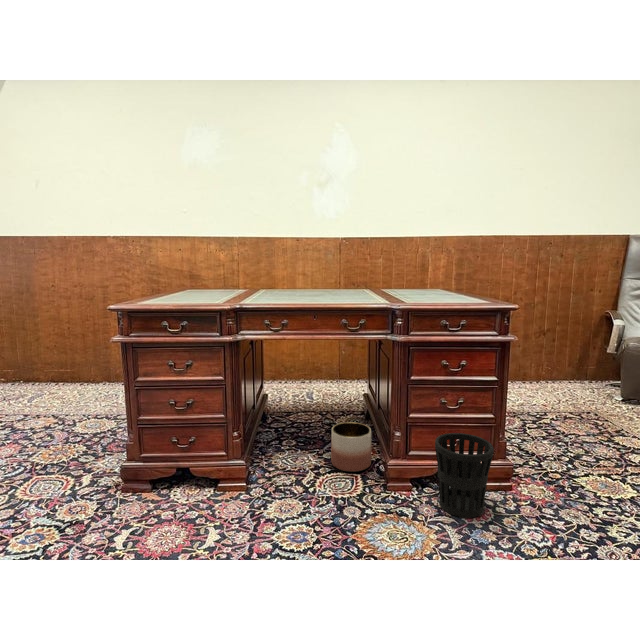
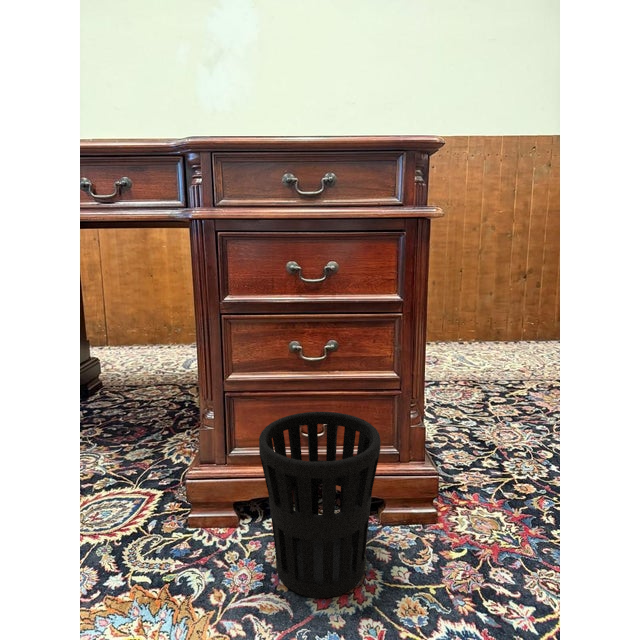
planter: present [331,422,371,472] -> none [121,395,201,485]

